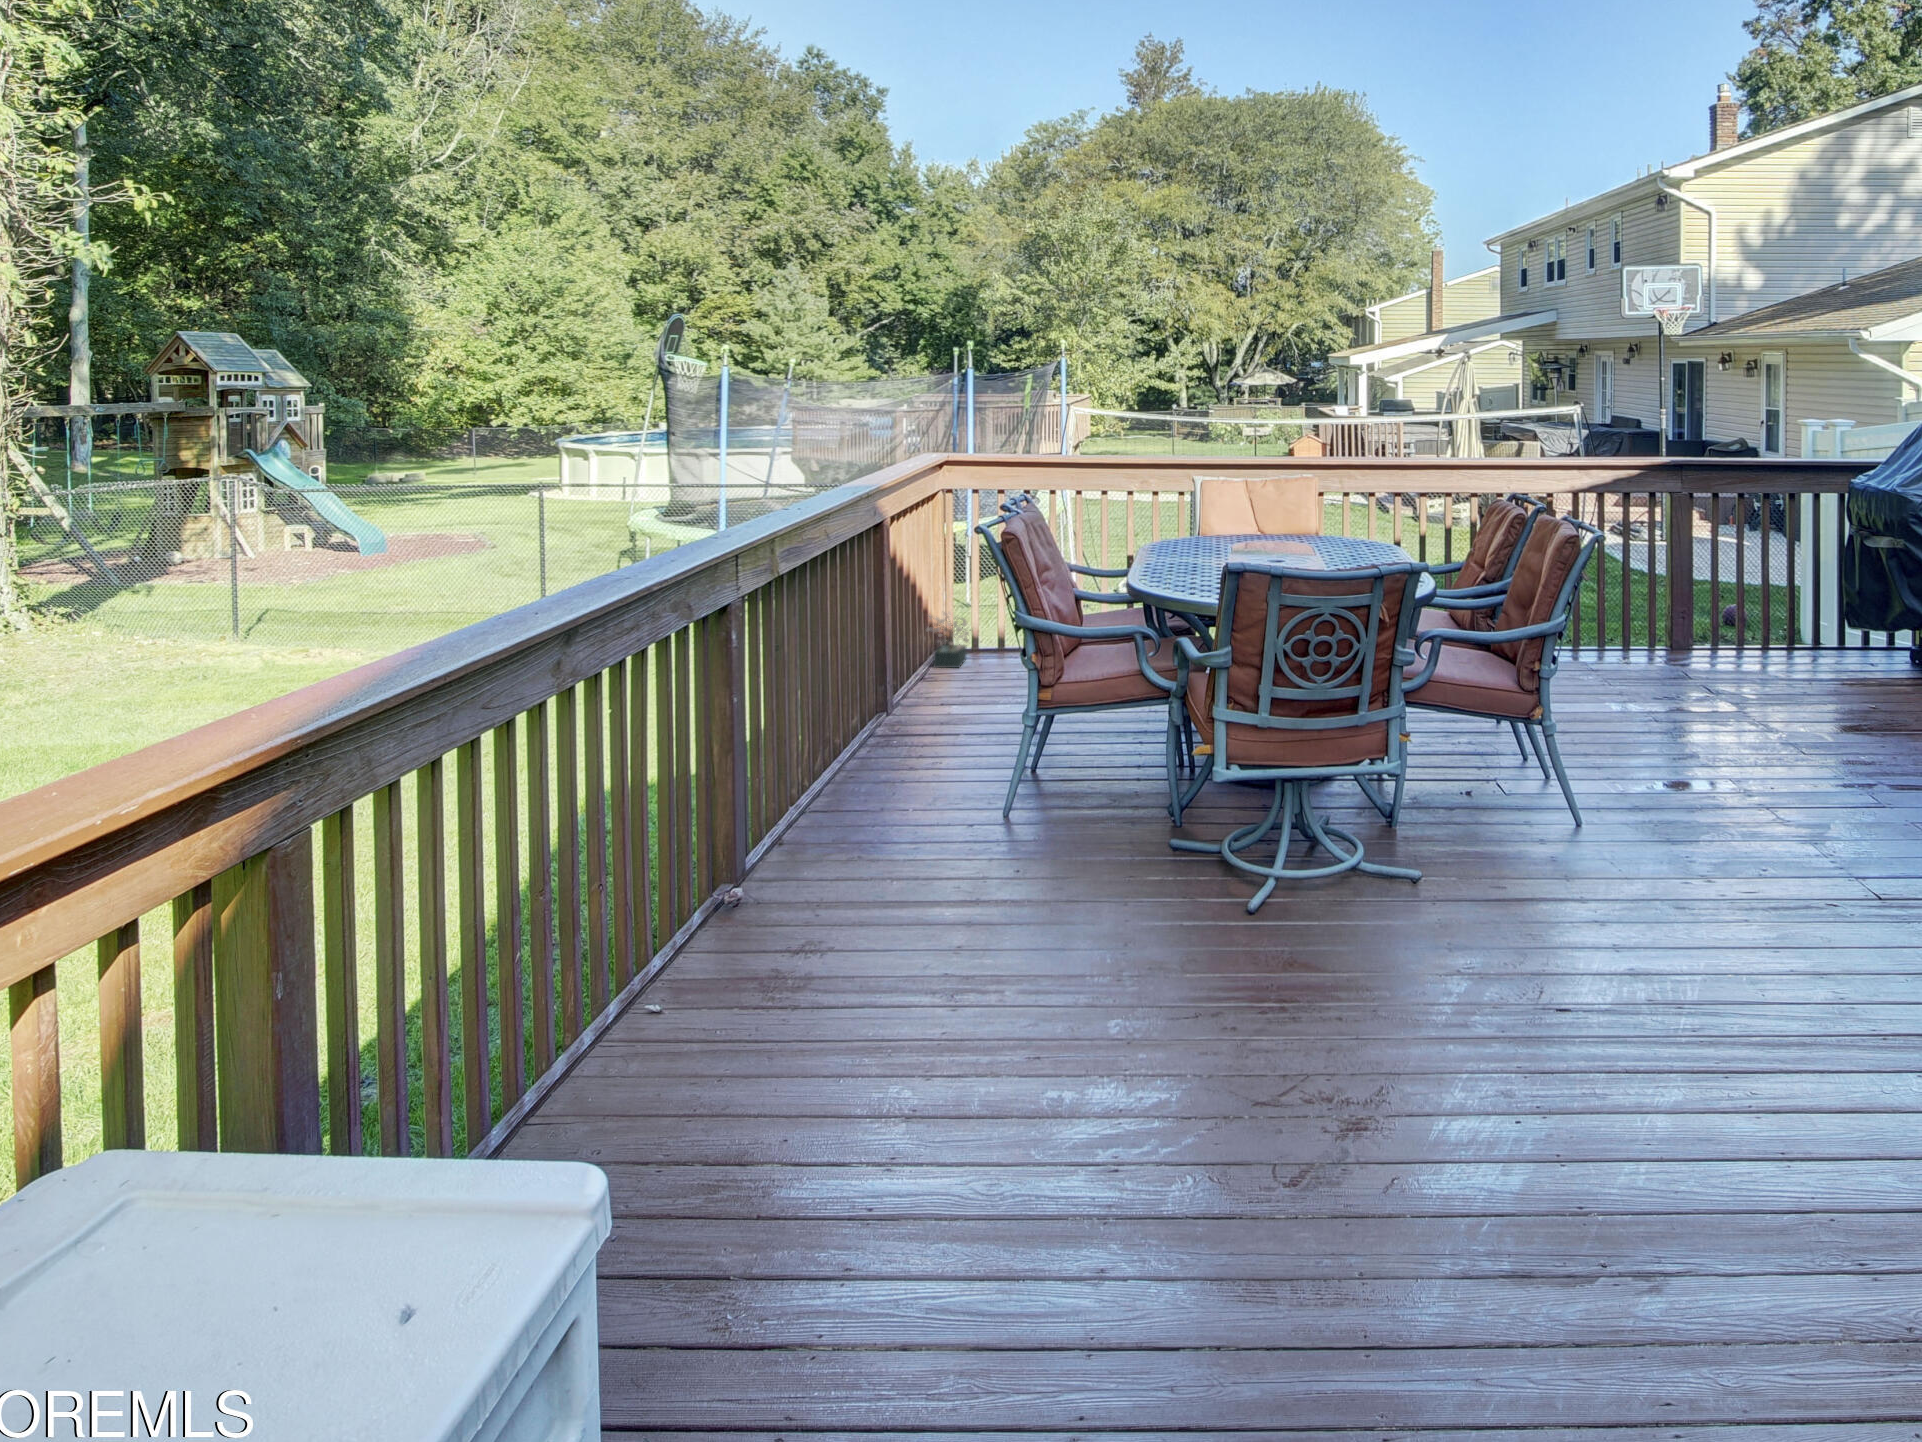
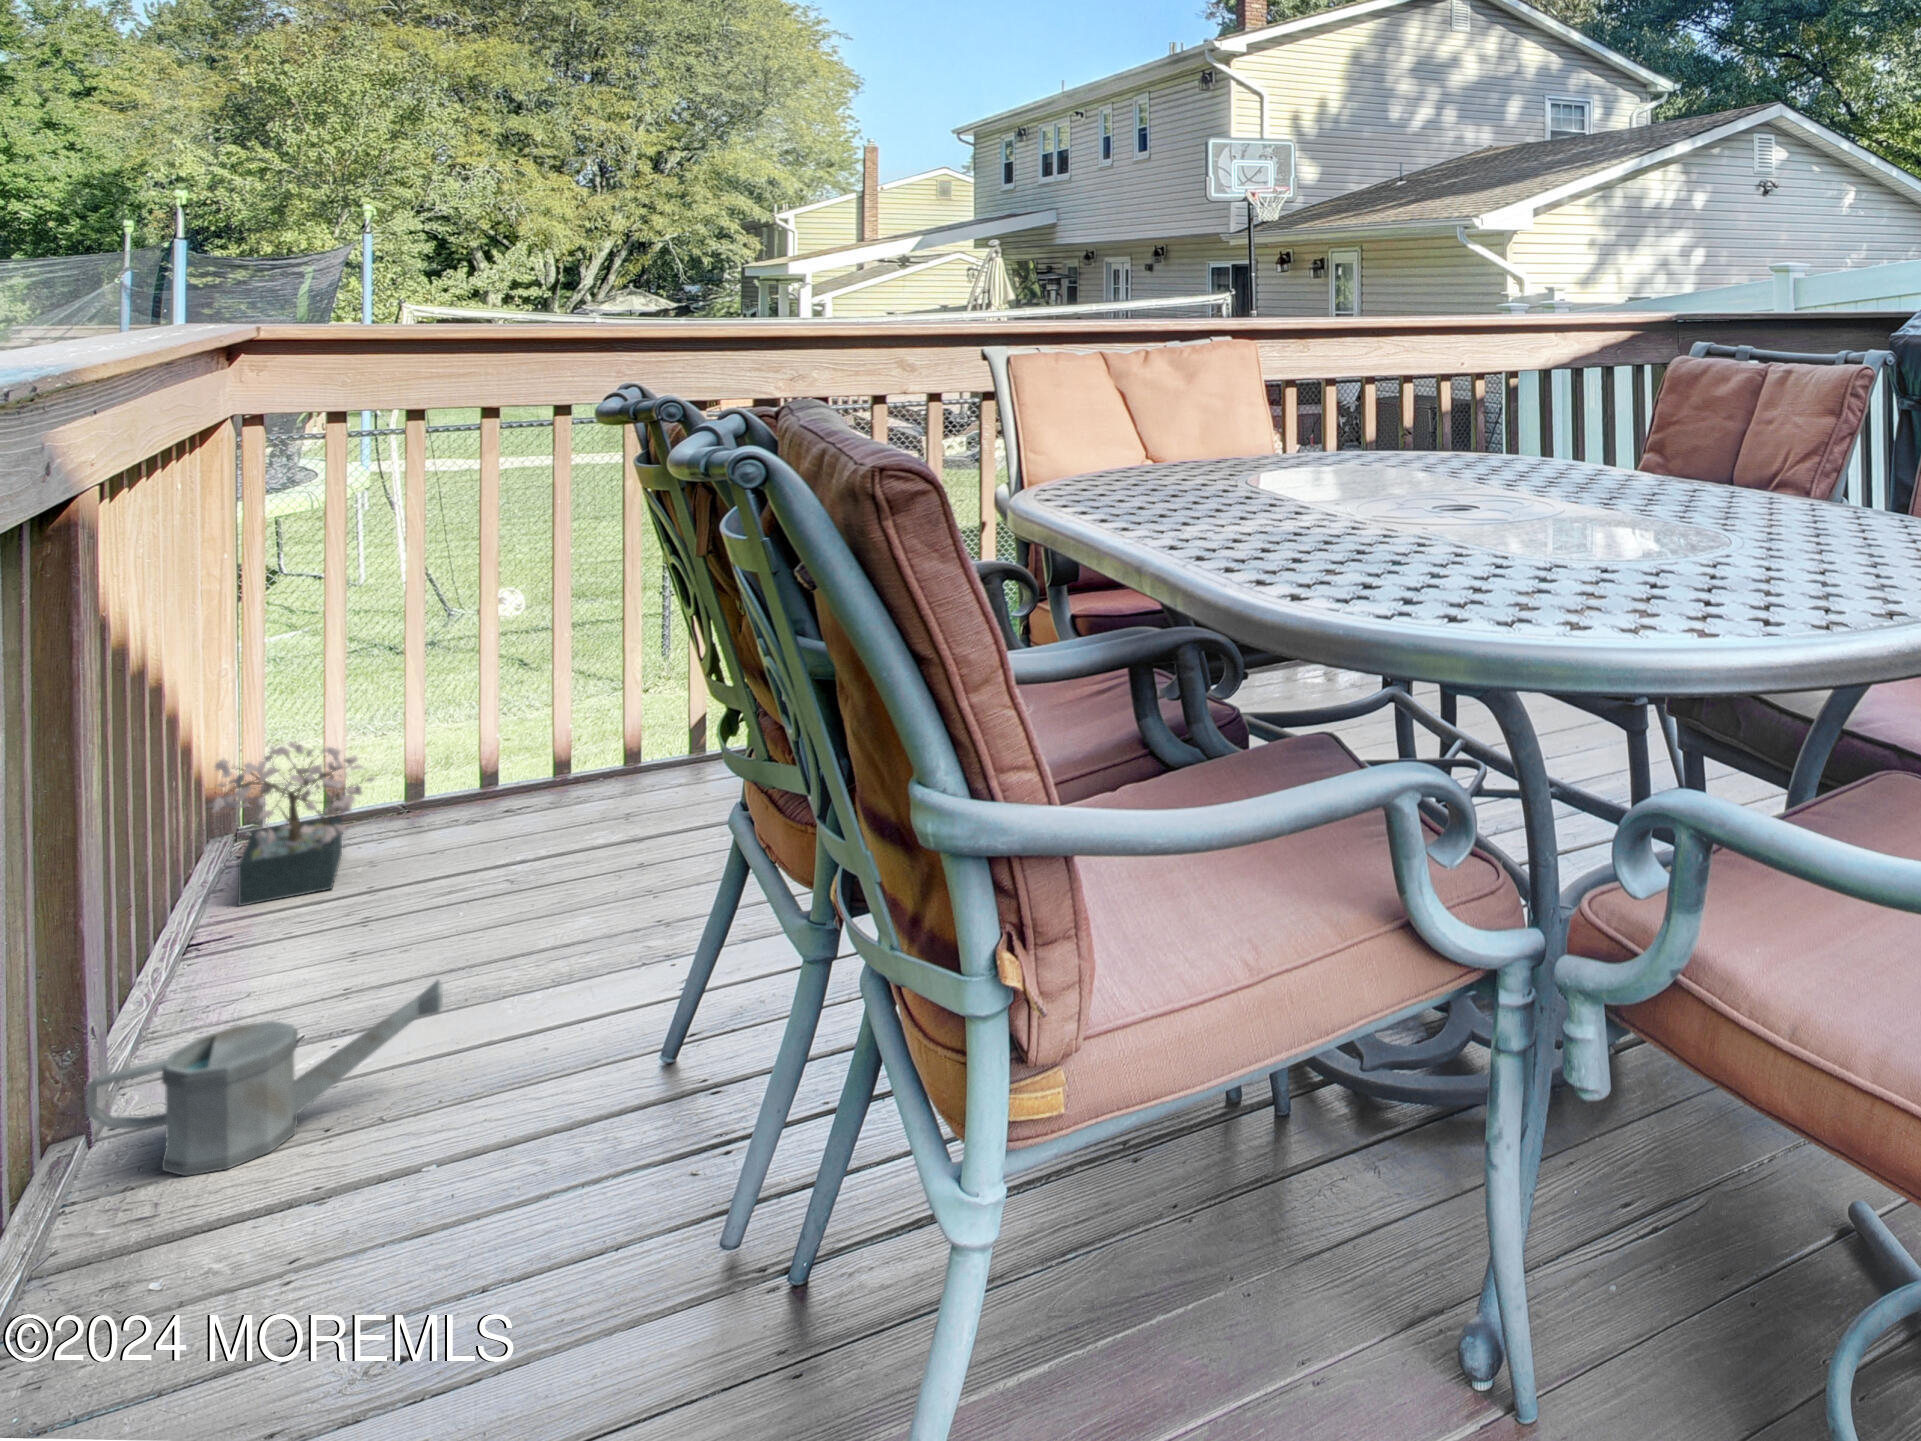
watering can: none [883,680,965,718] -> present [86,980,443,1176]

